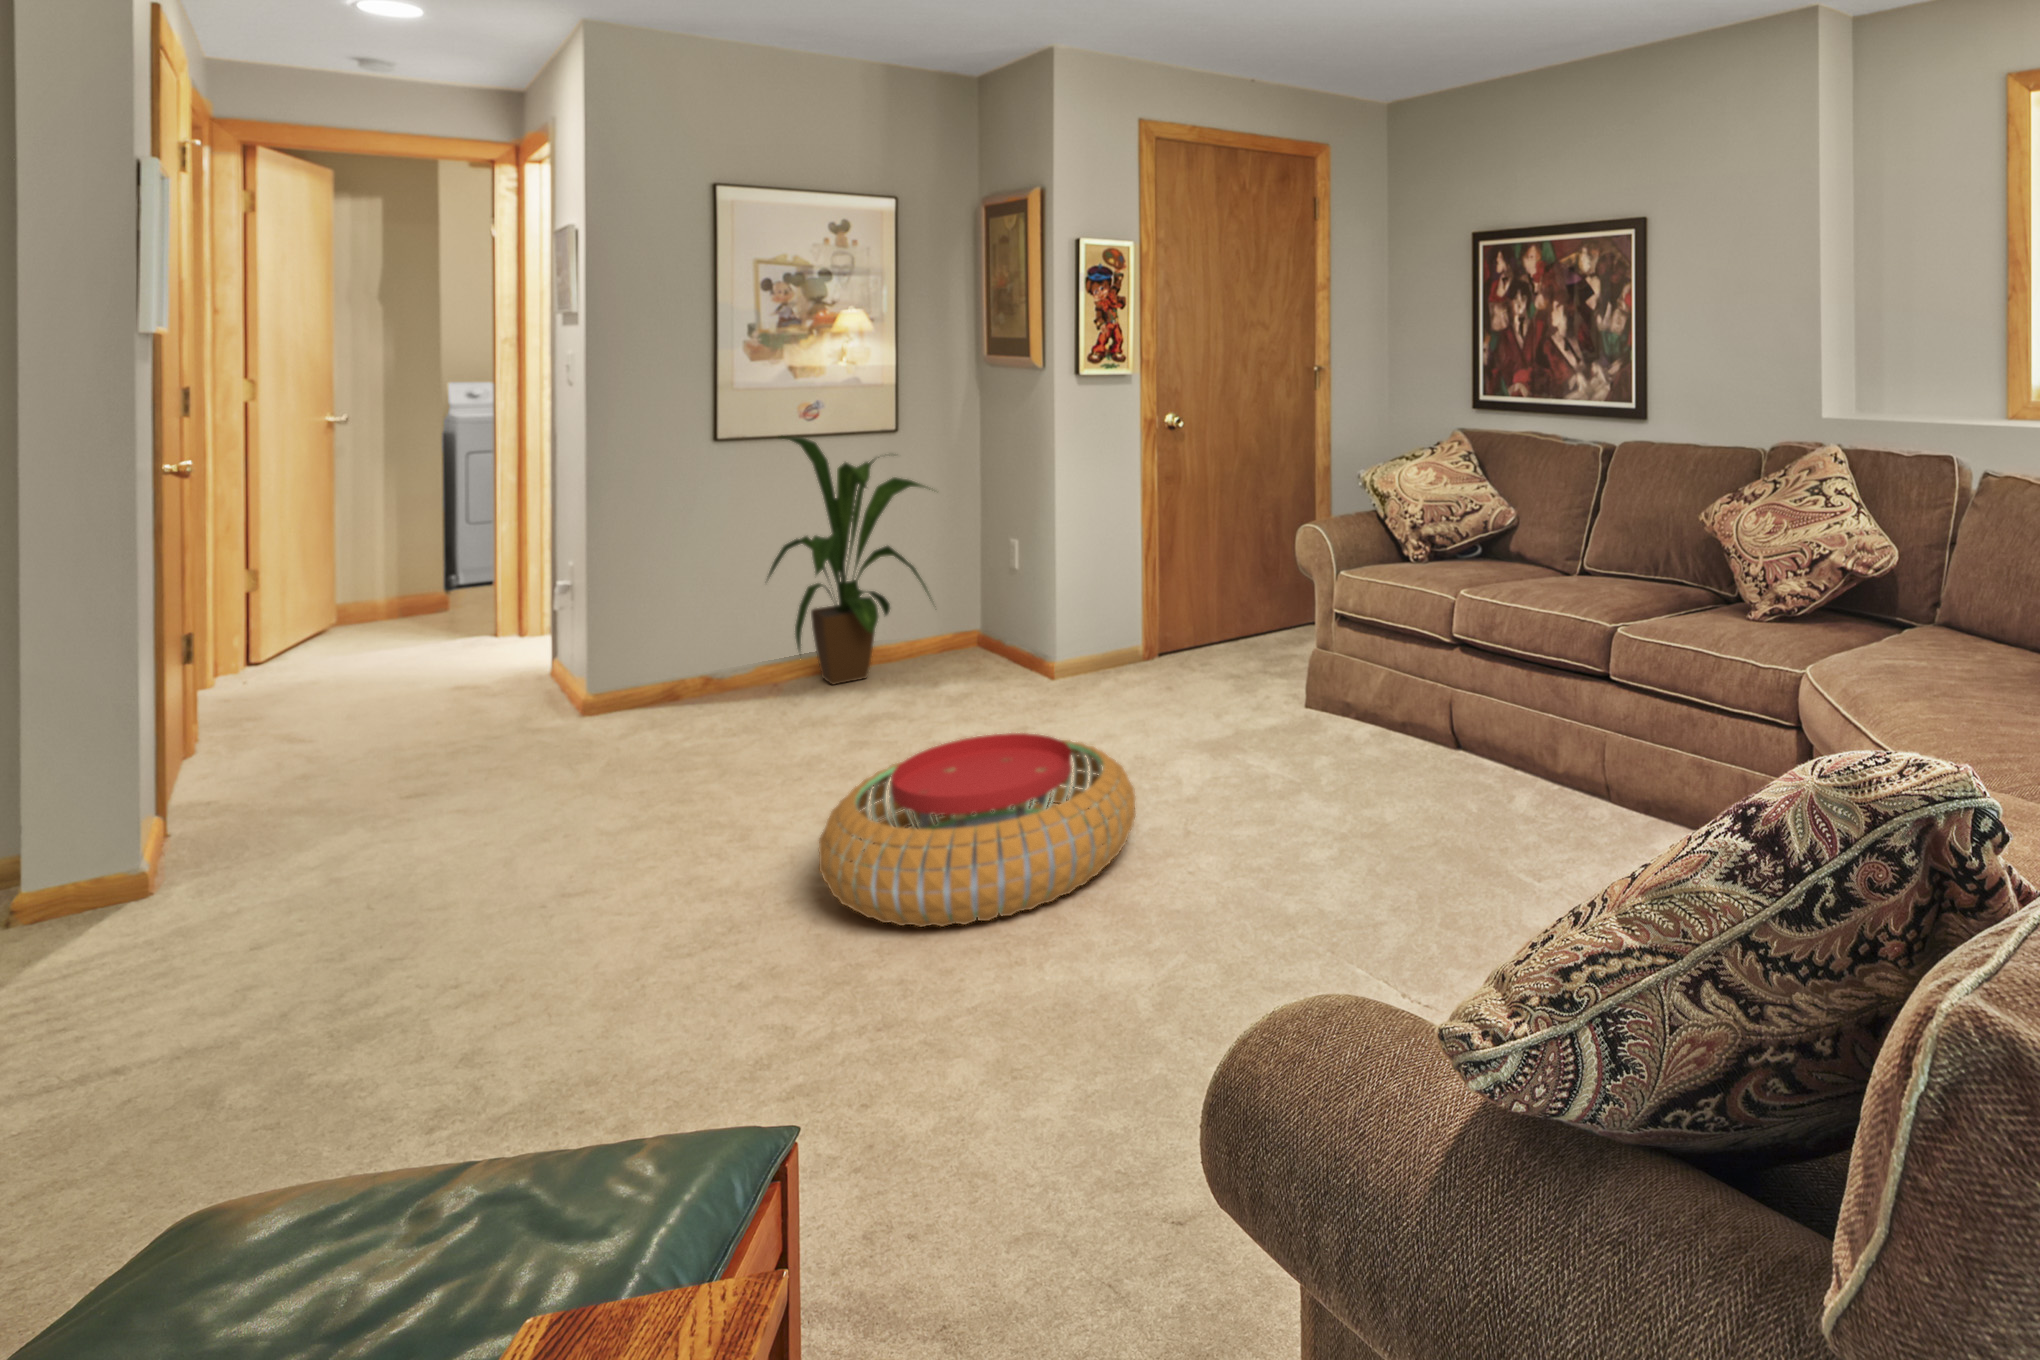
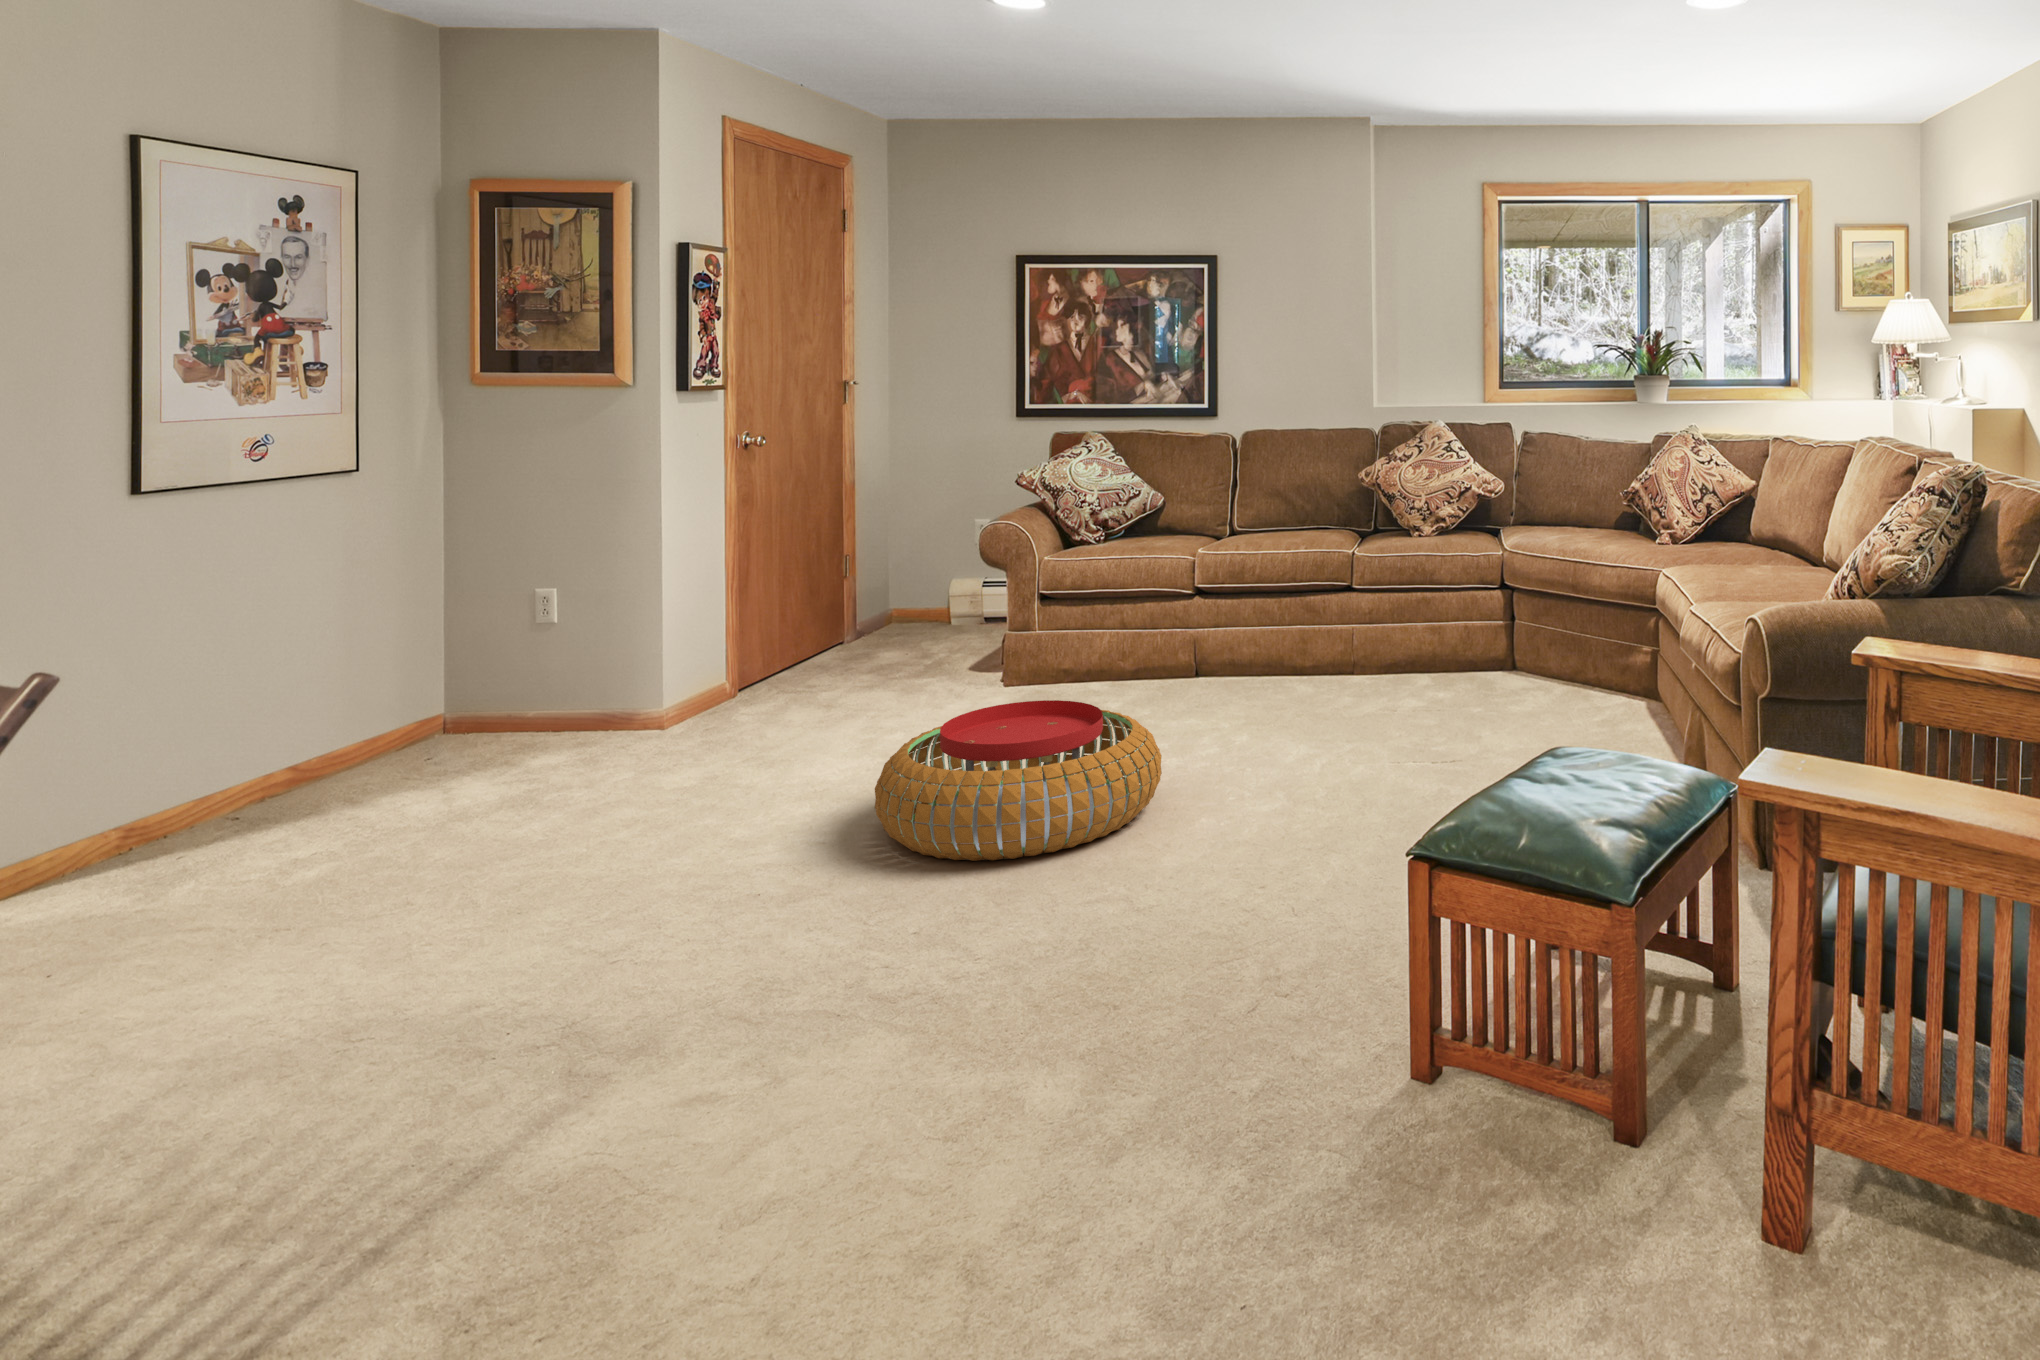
house plant: present [767,436,930,685] -> none [240,475,538,803]

